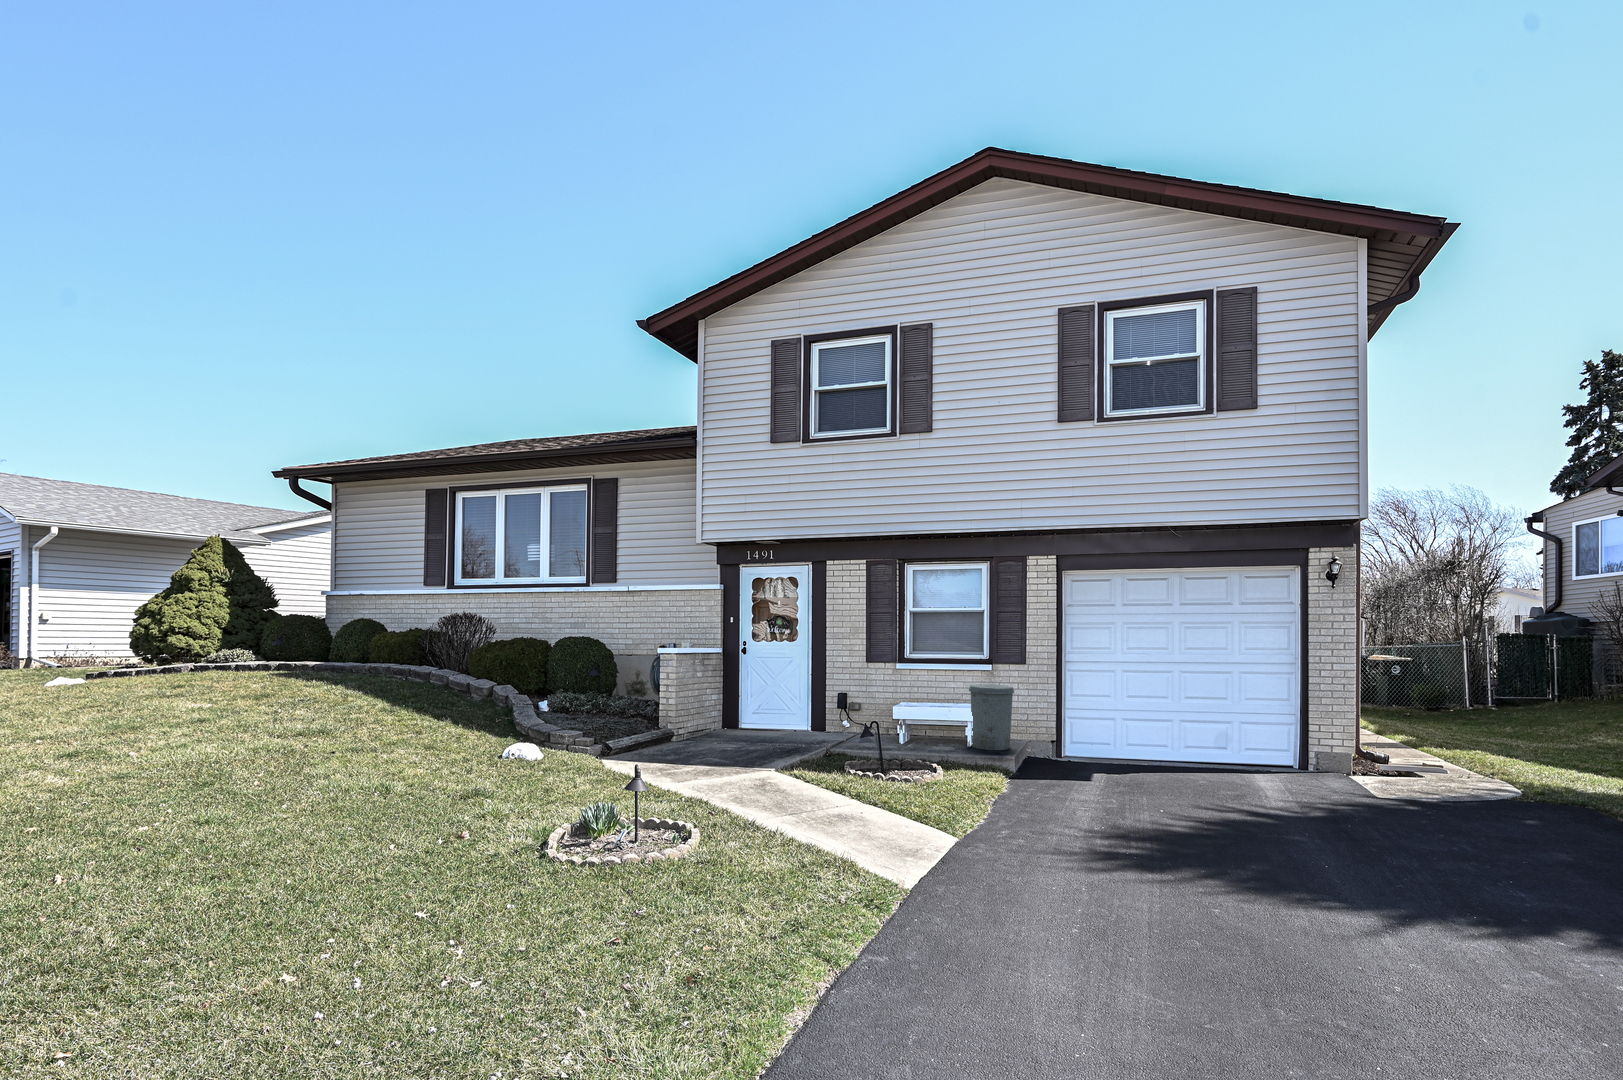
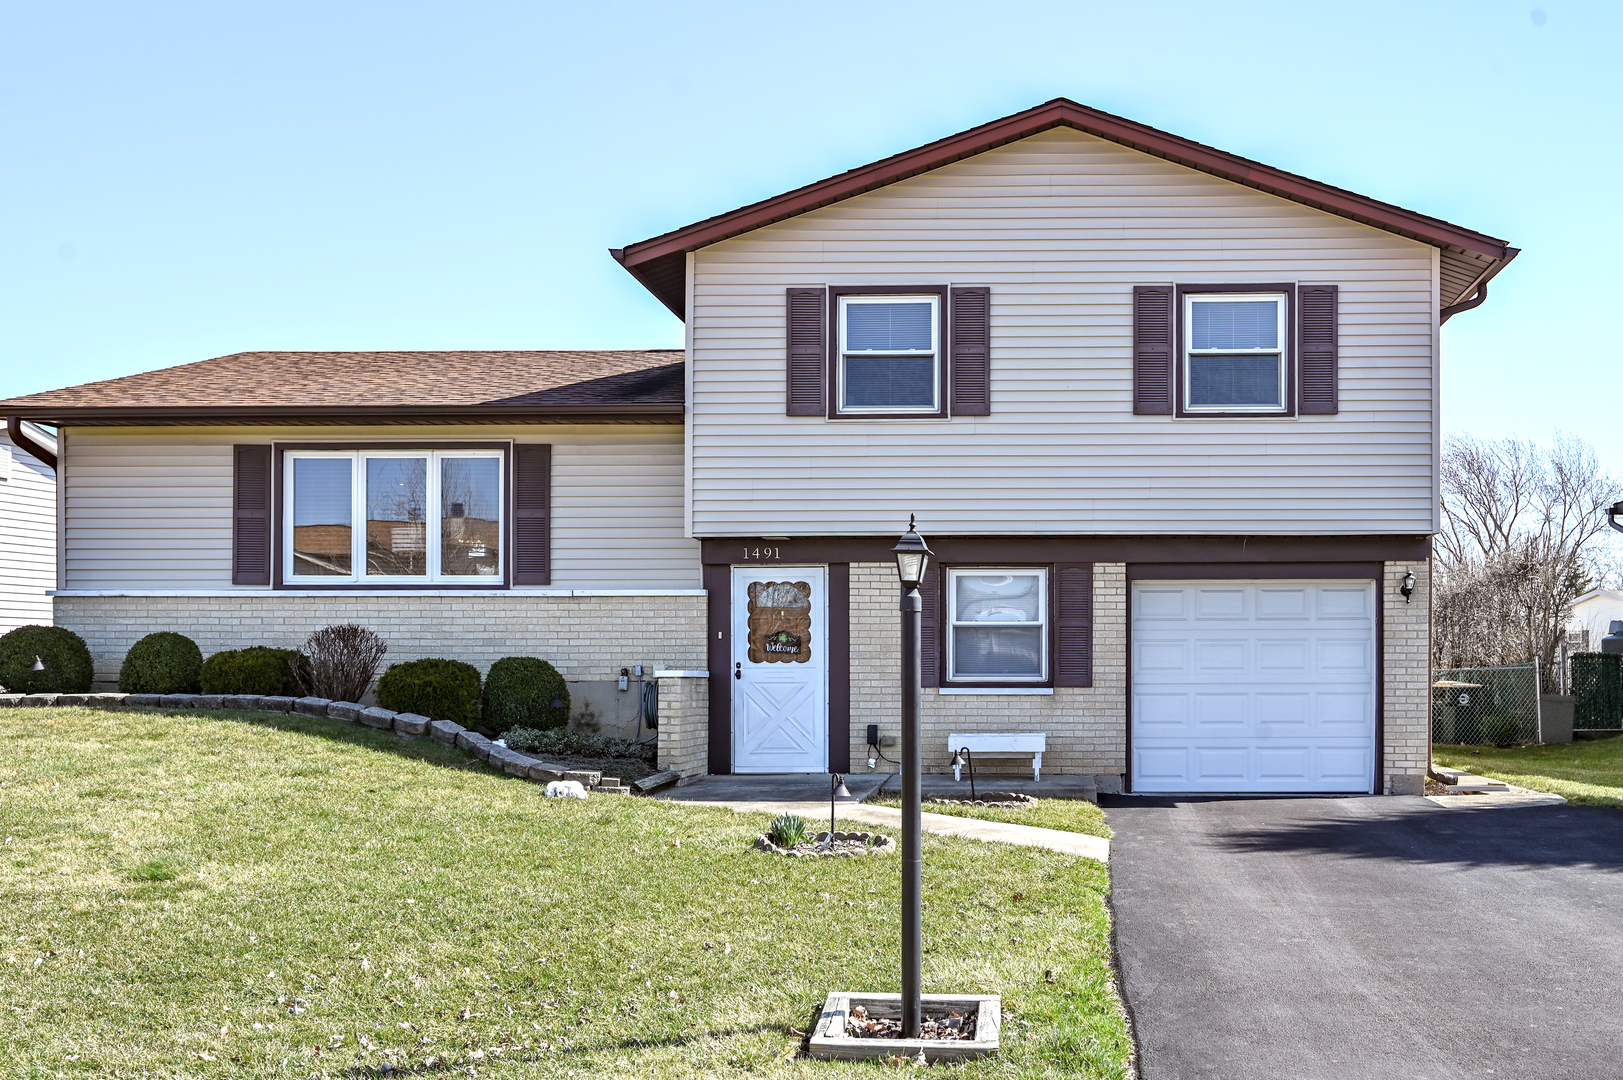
trash can: present [969,684,1014,750] -> present [1540,694,1576,743]

